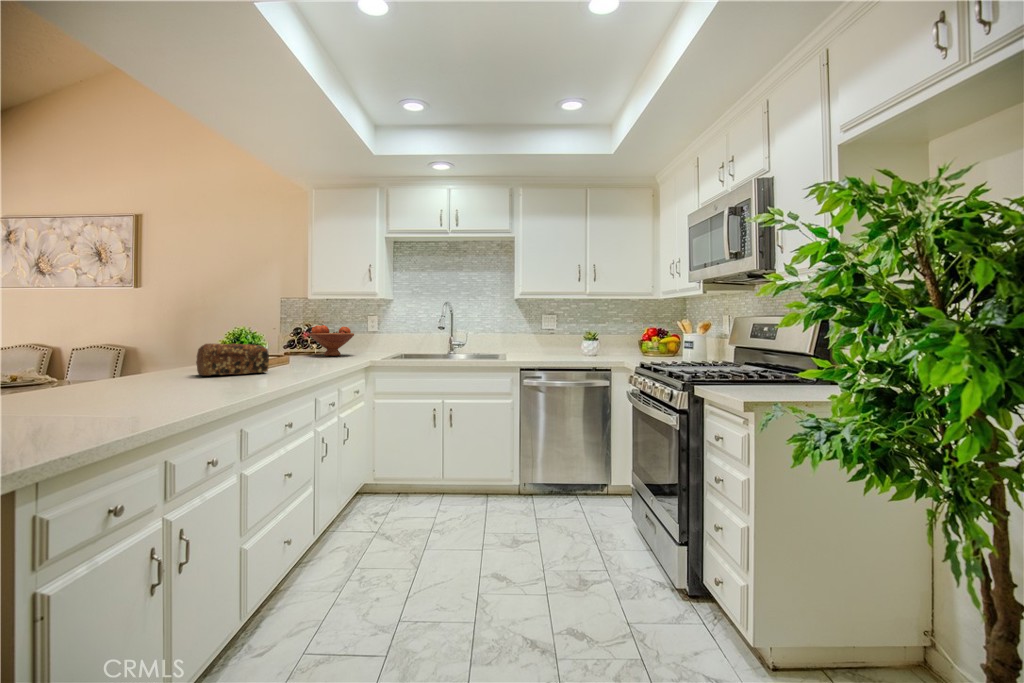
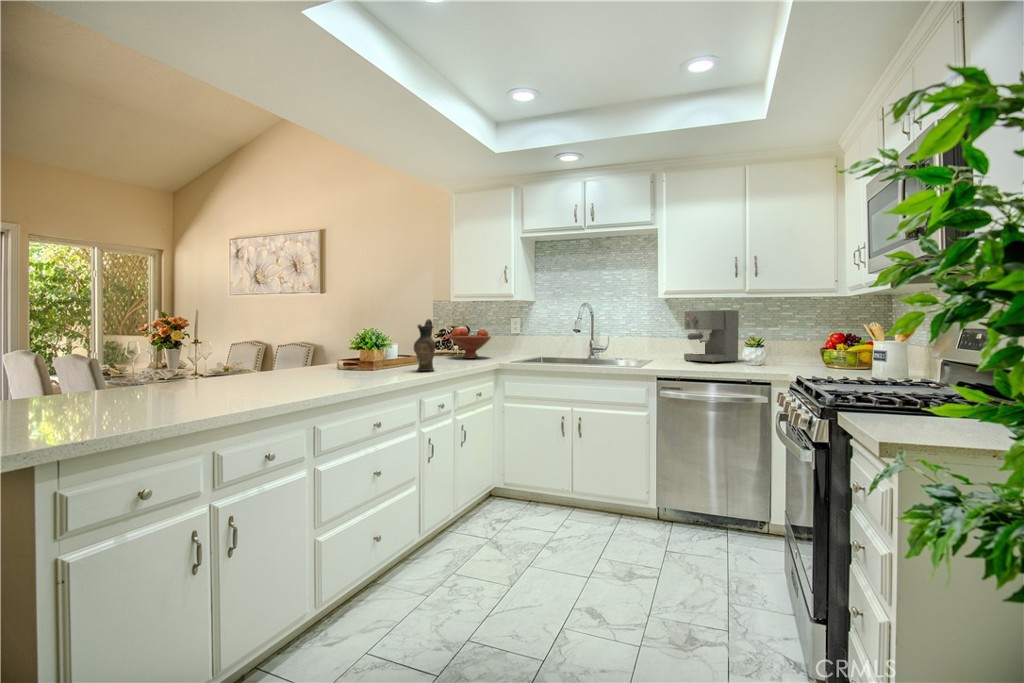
coffee maker: none [534,310,577,355] -> present [684,310,739,363]
ceramic pitcher: none [279,313,304,368] -> present [414,319,435,371]
bread loaf: present [196,344,269,376] -> none [346,348,402,376]

